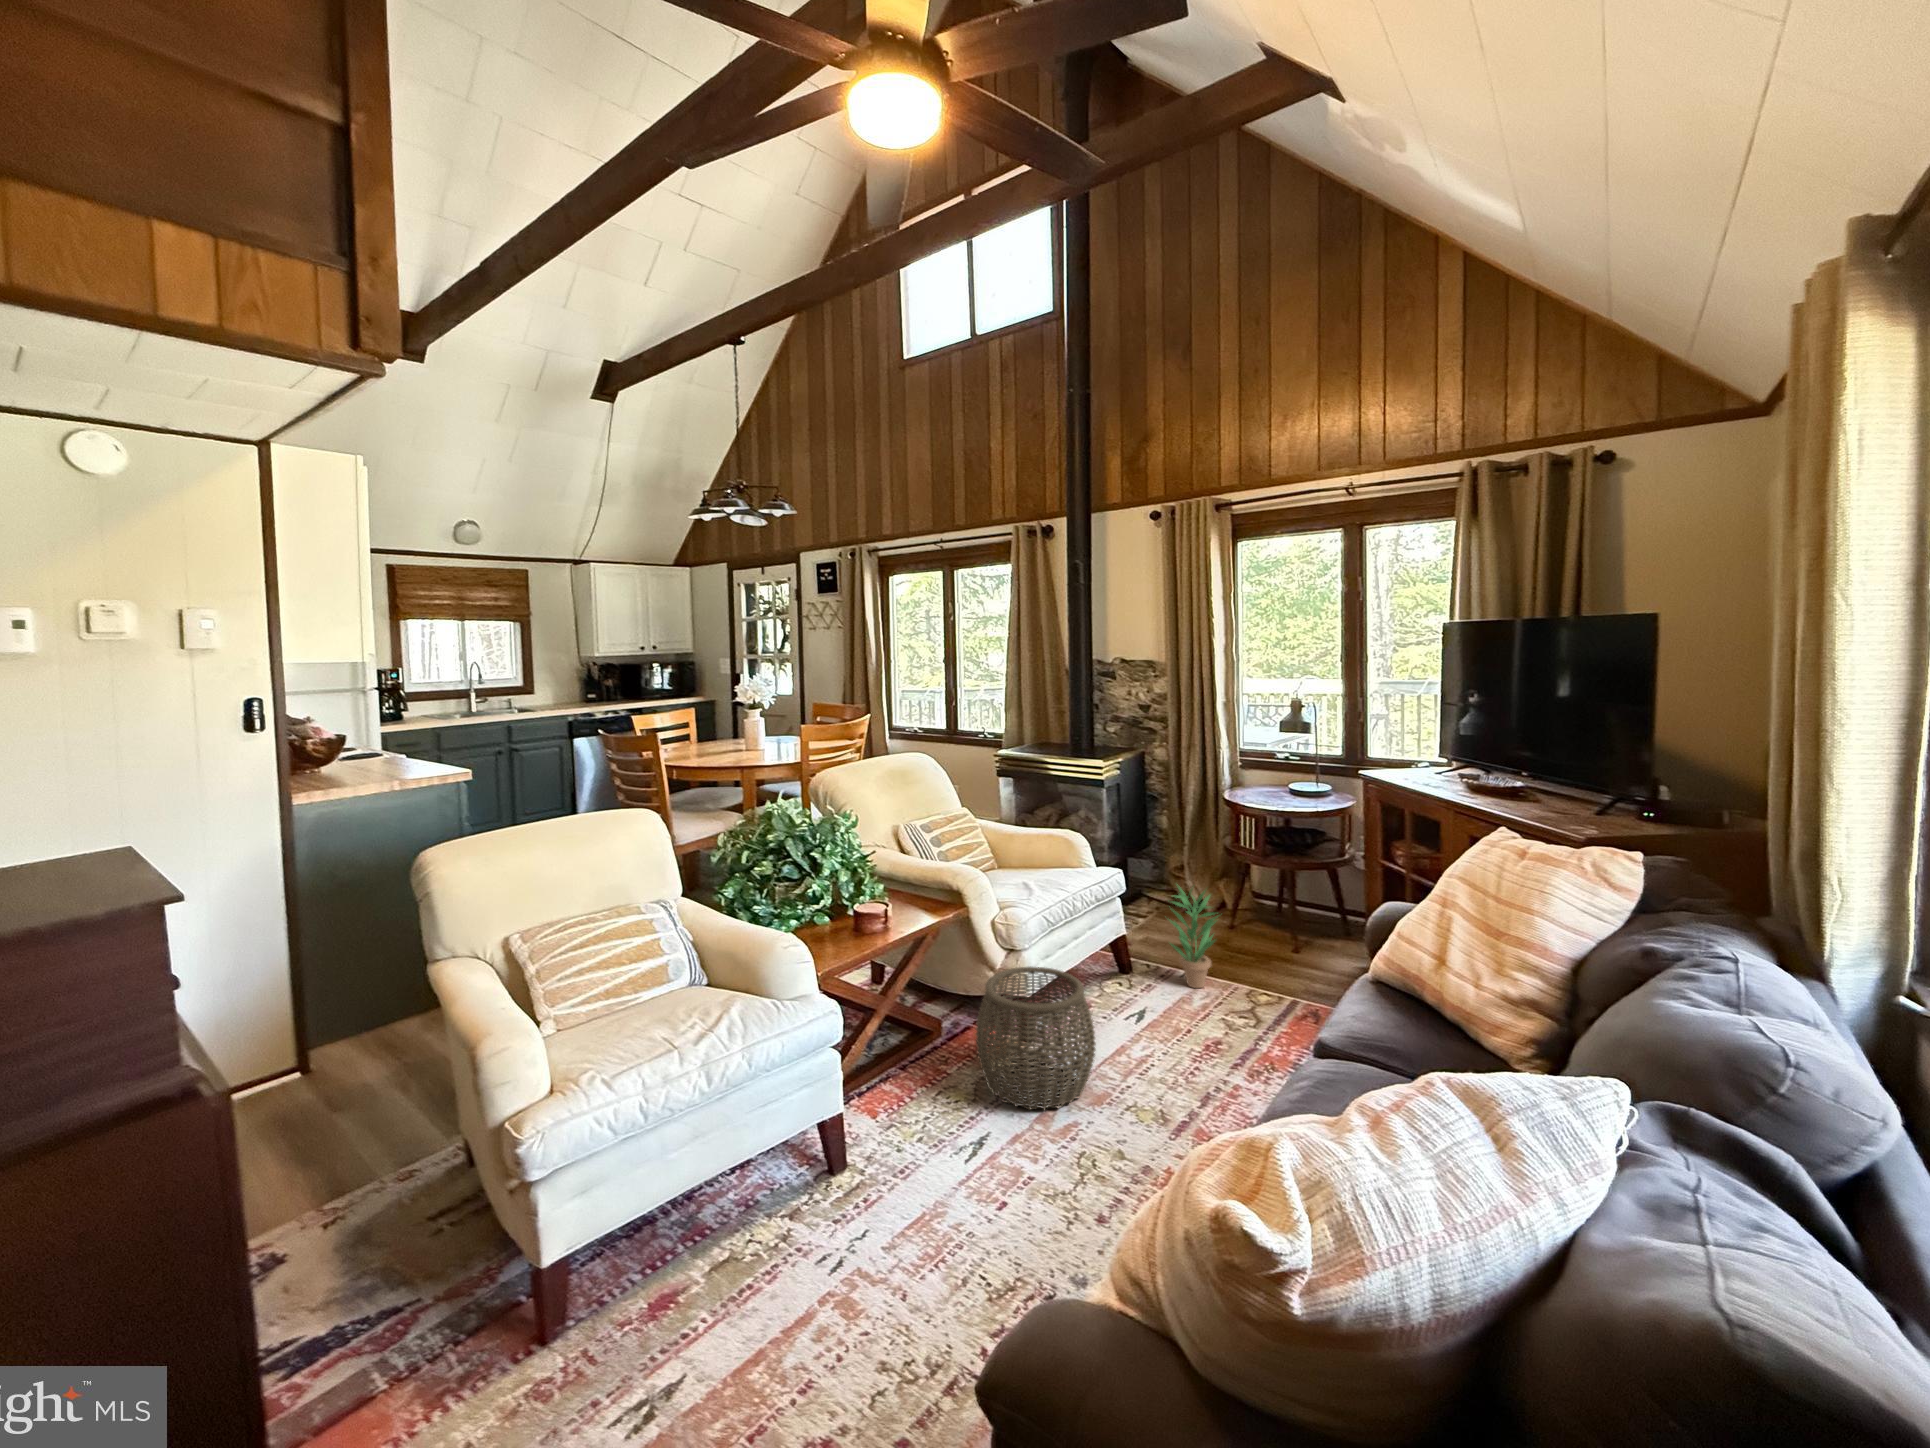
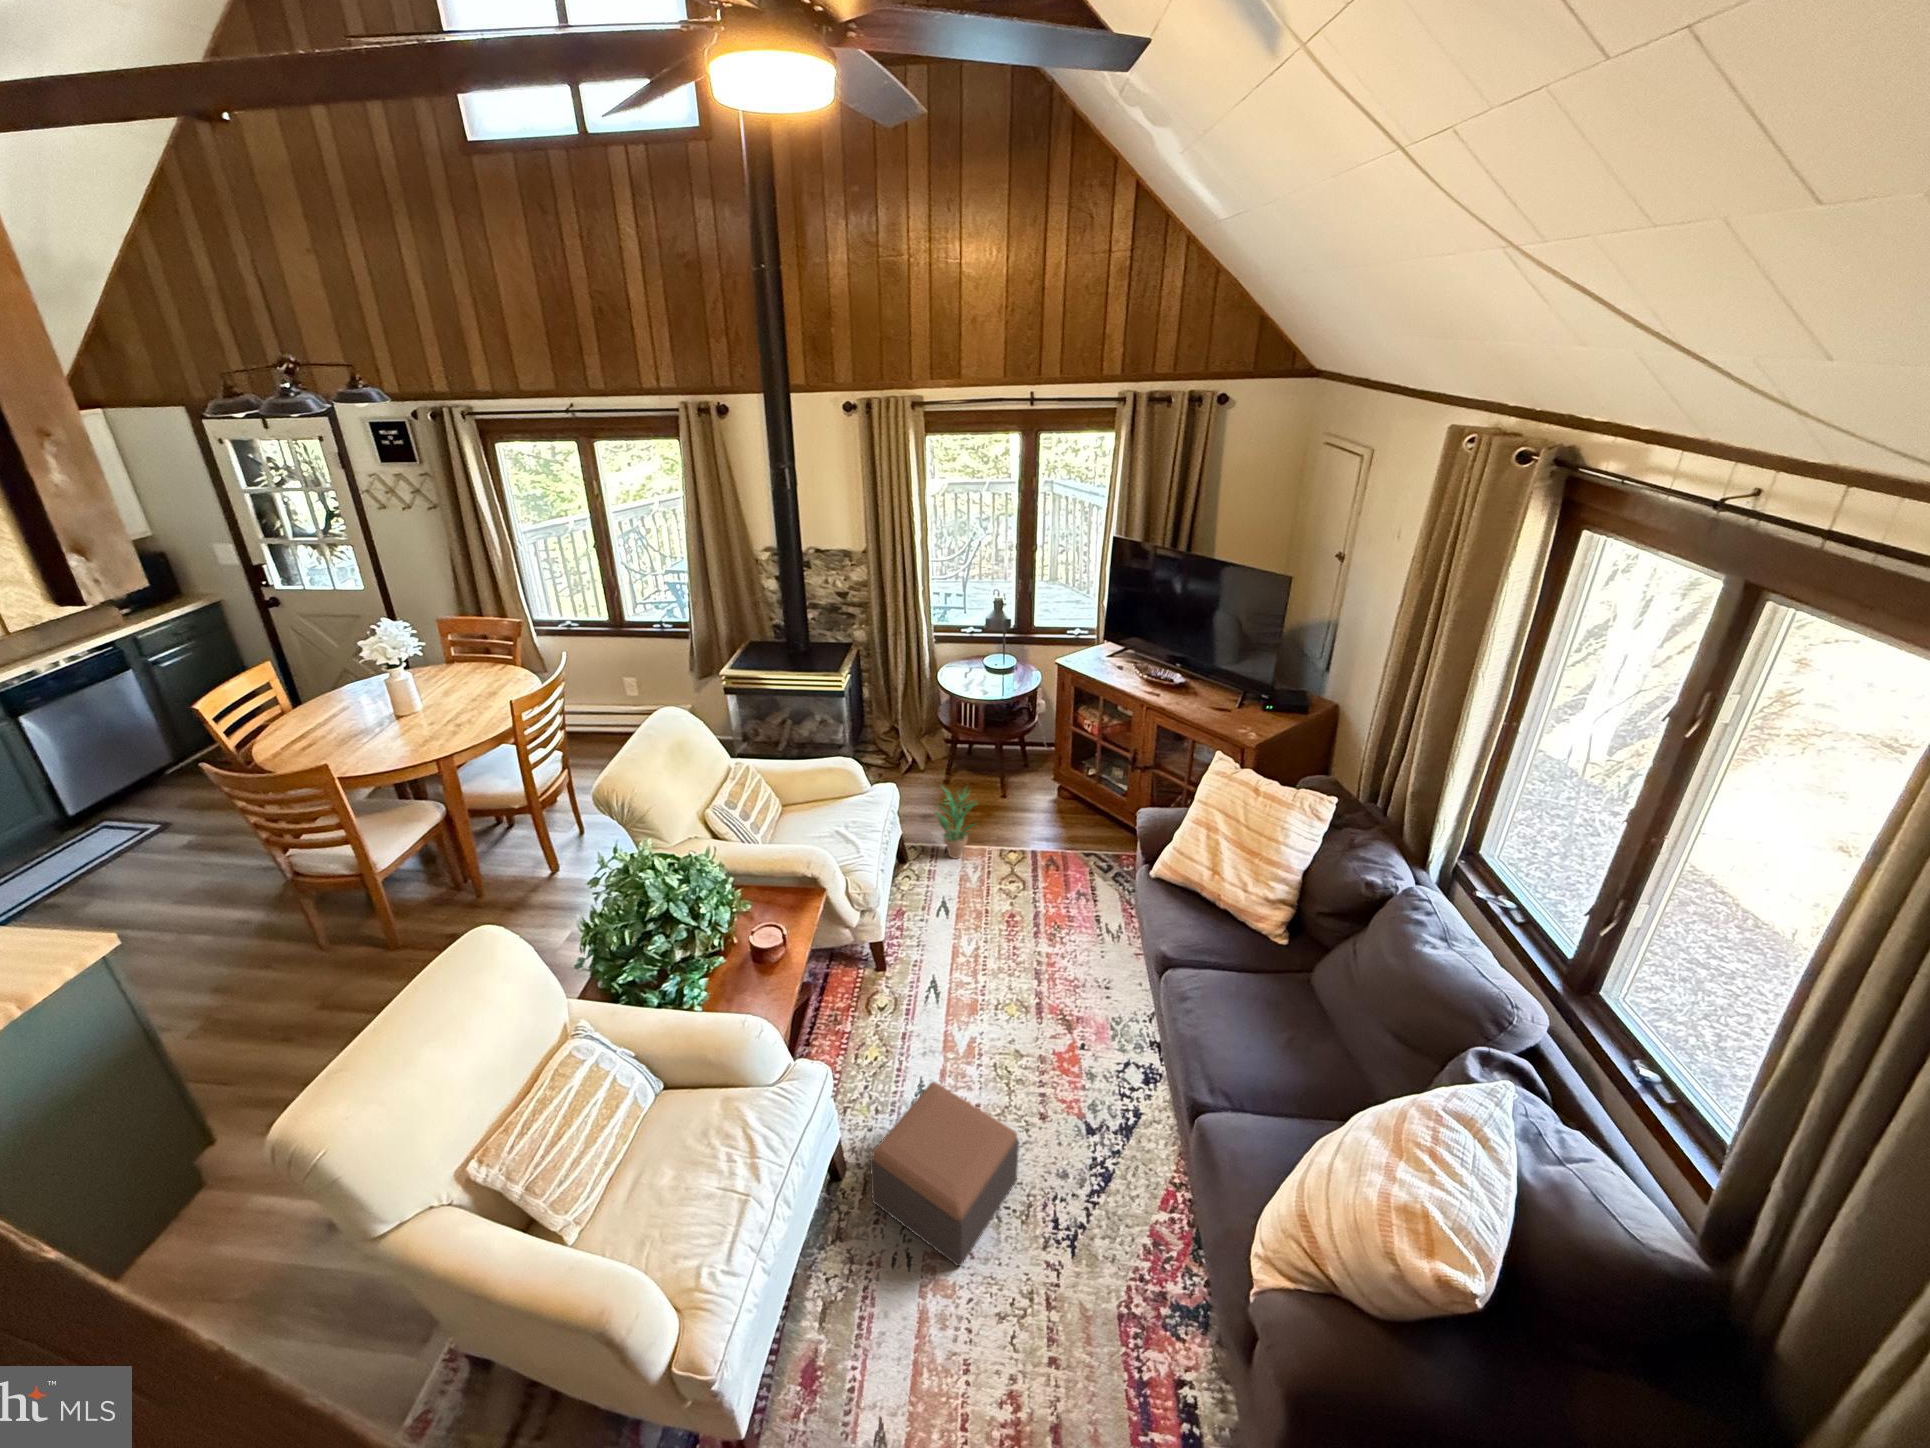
woven basket: present [976,967,1096,1110] -> none [866,920,968,1042]
footstool: none [845,1095,1017,1297] -> present [870,1082,1019,1266]

